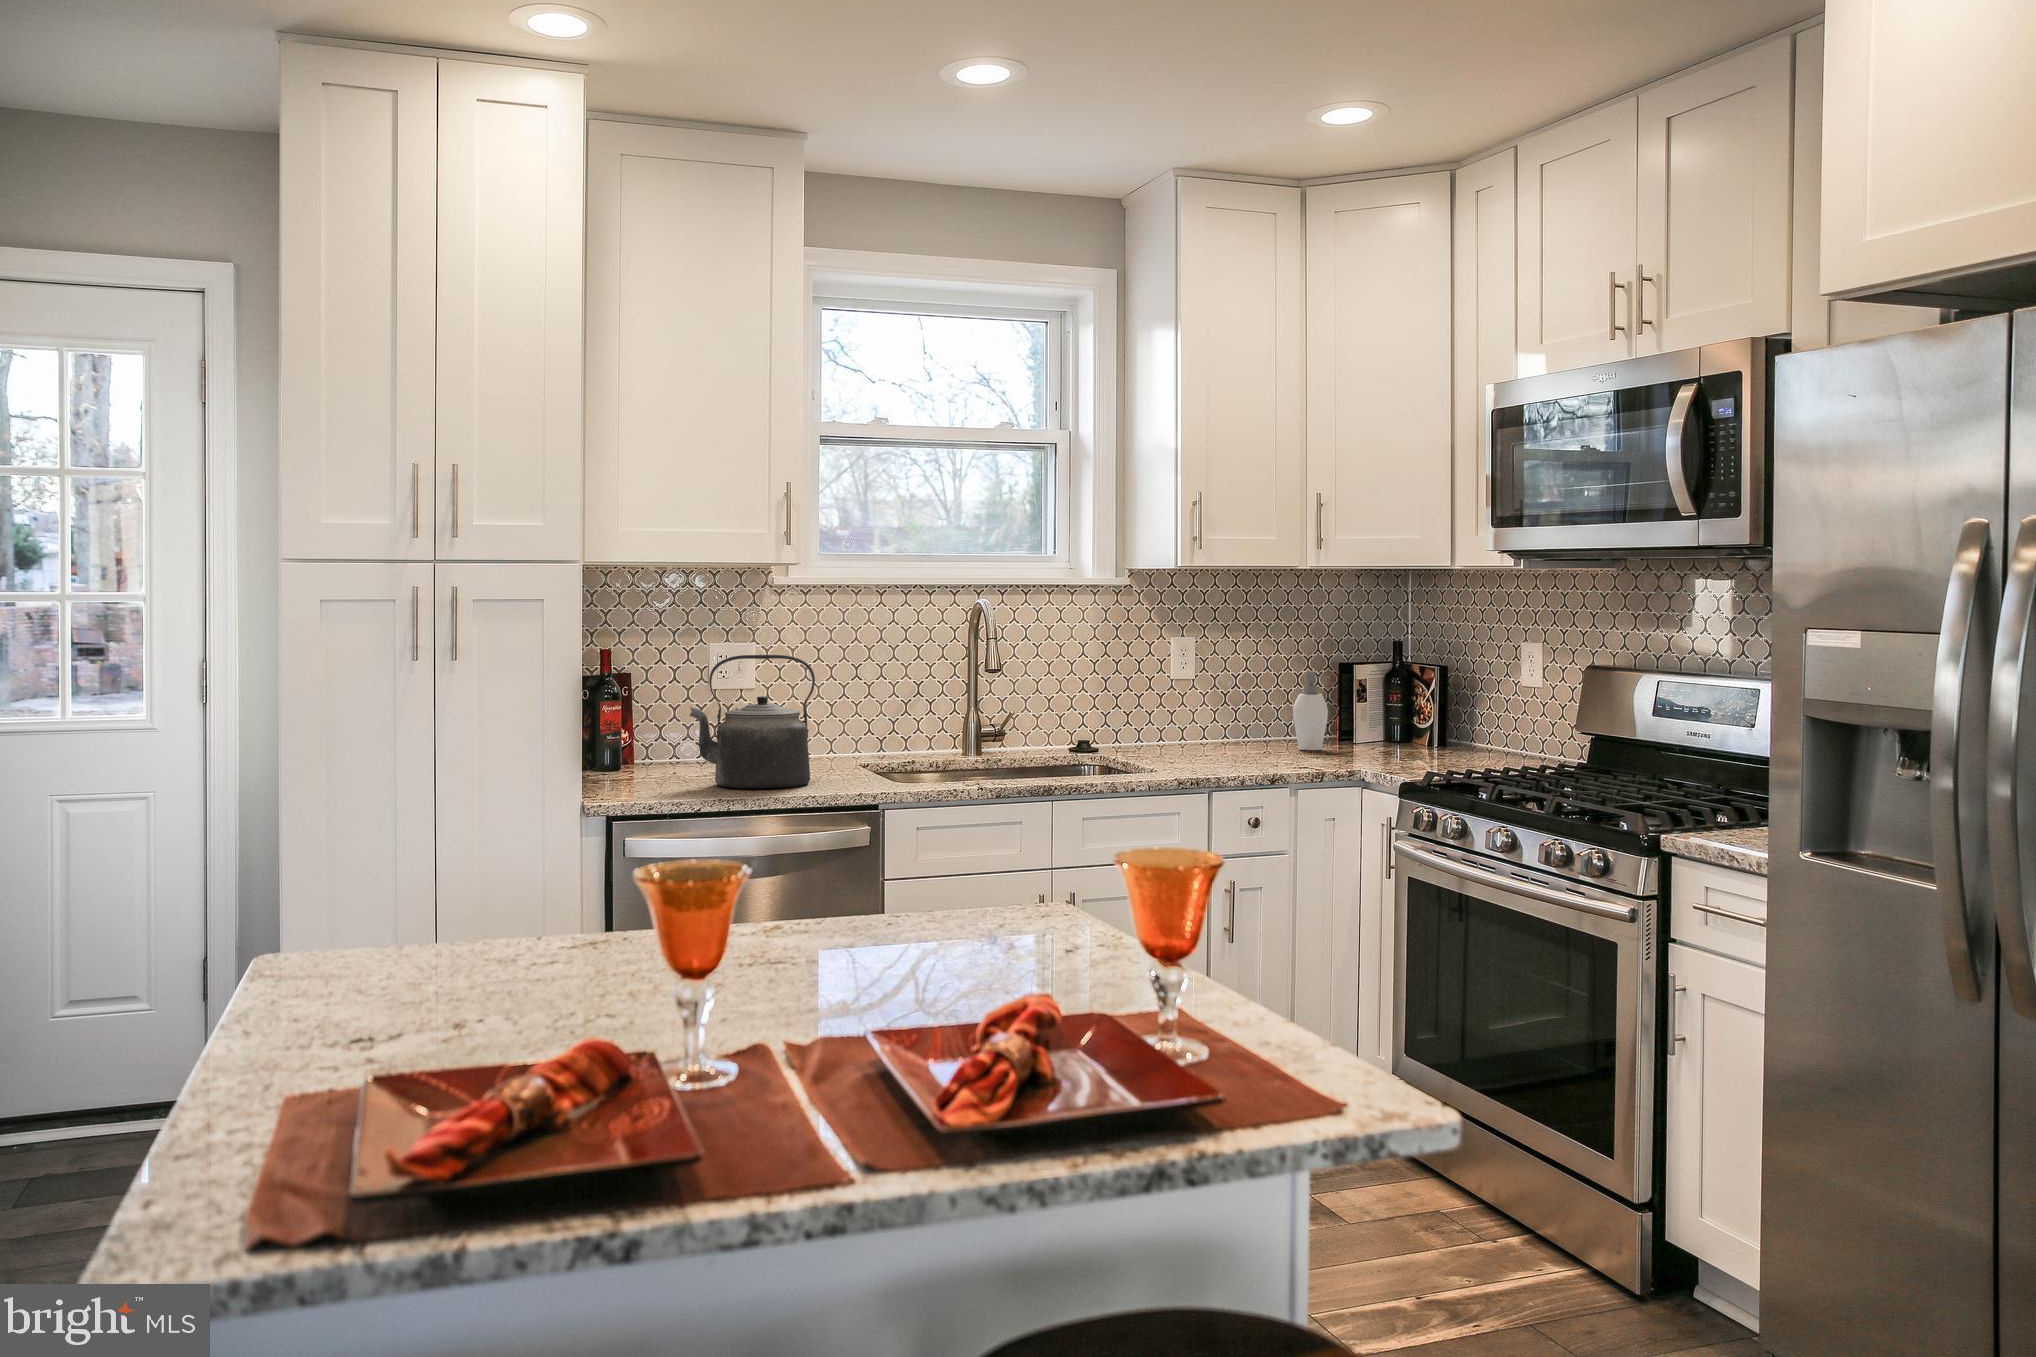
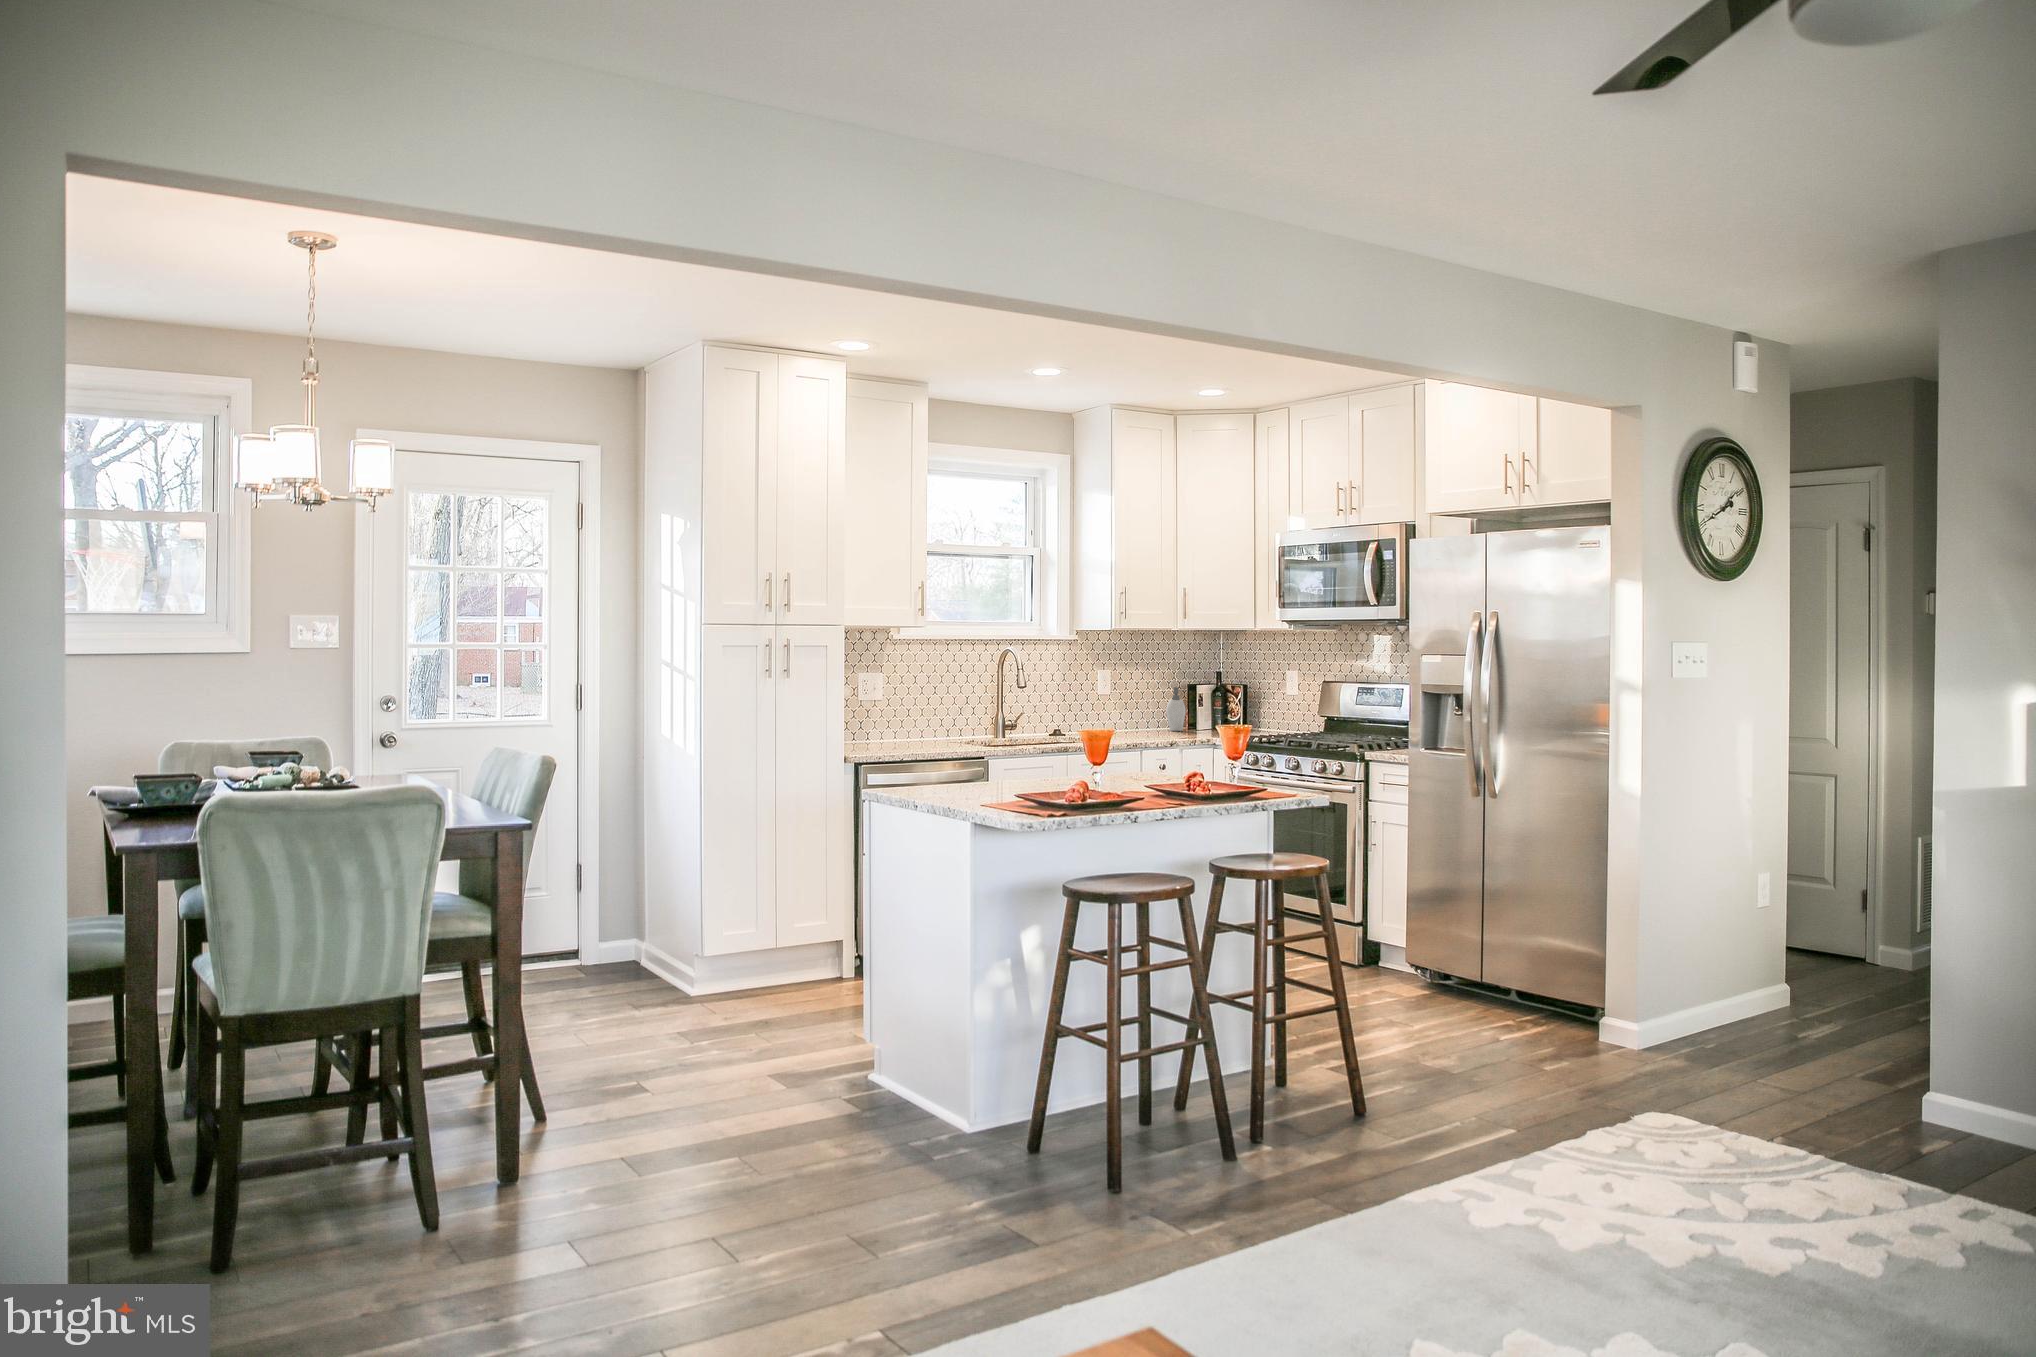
kettle: present [690,655,815,789] -> none [874,676,938,746]

